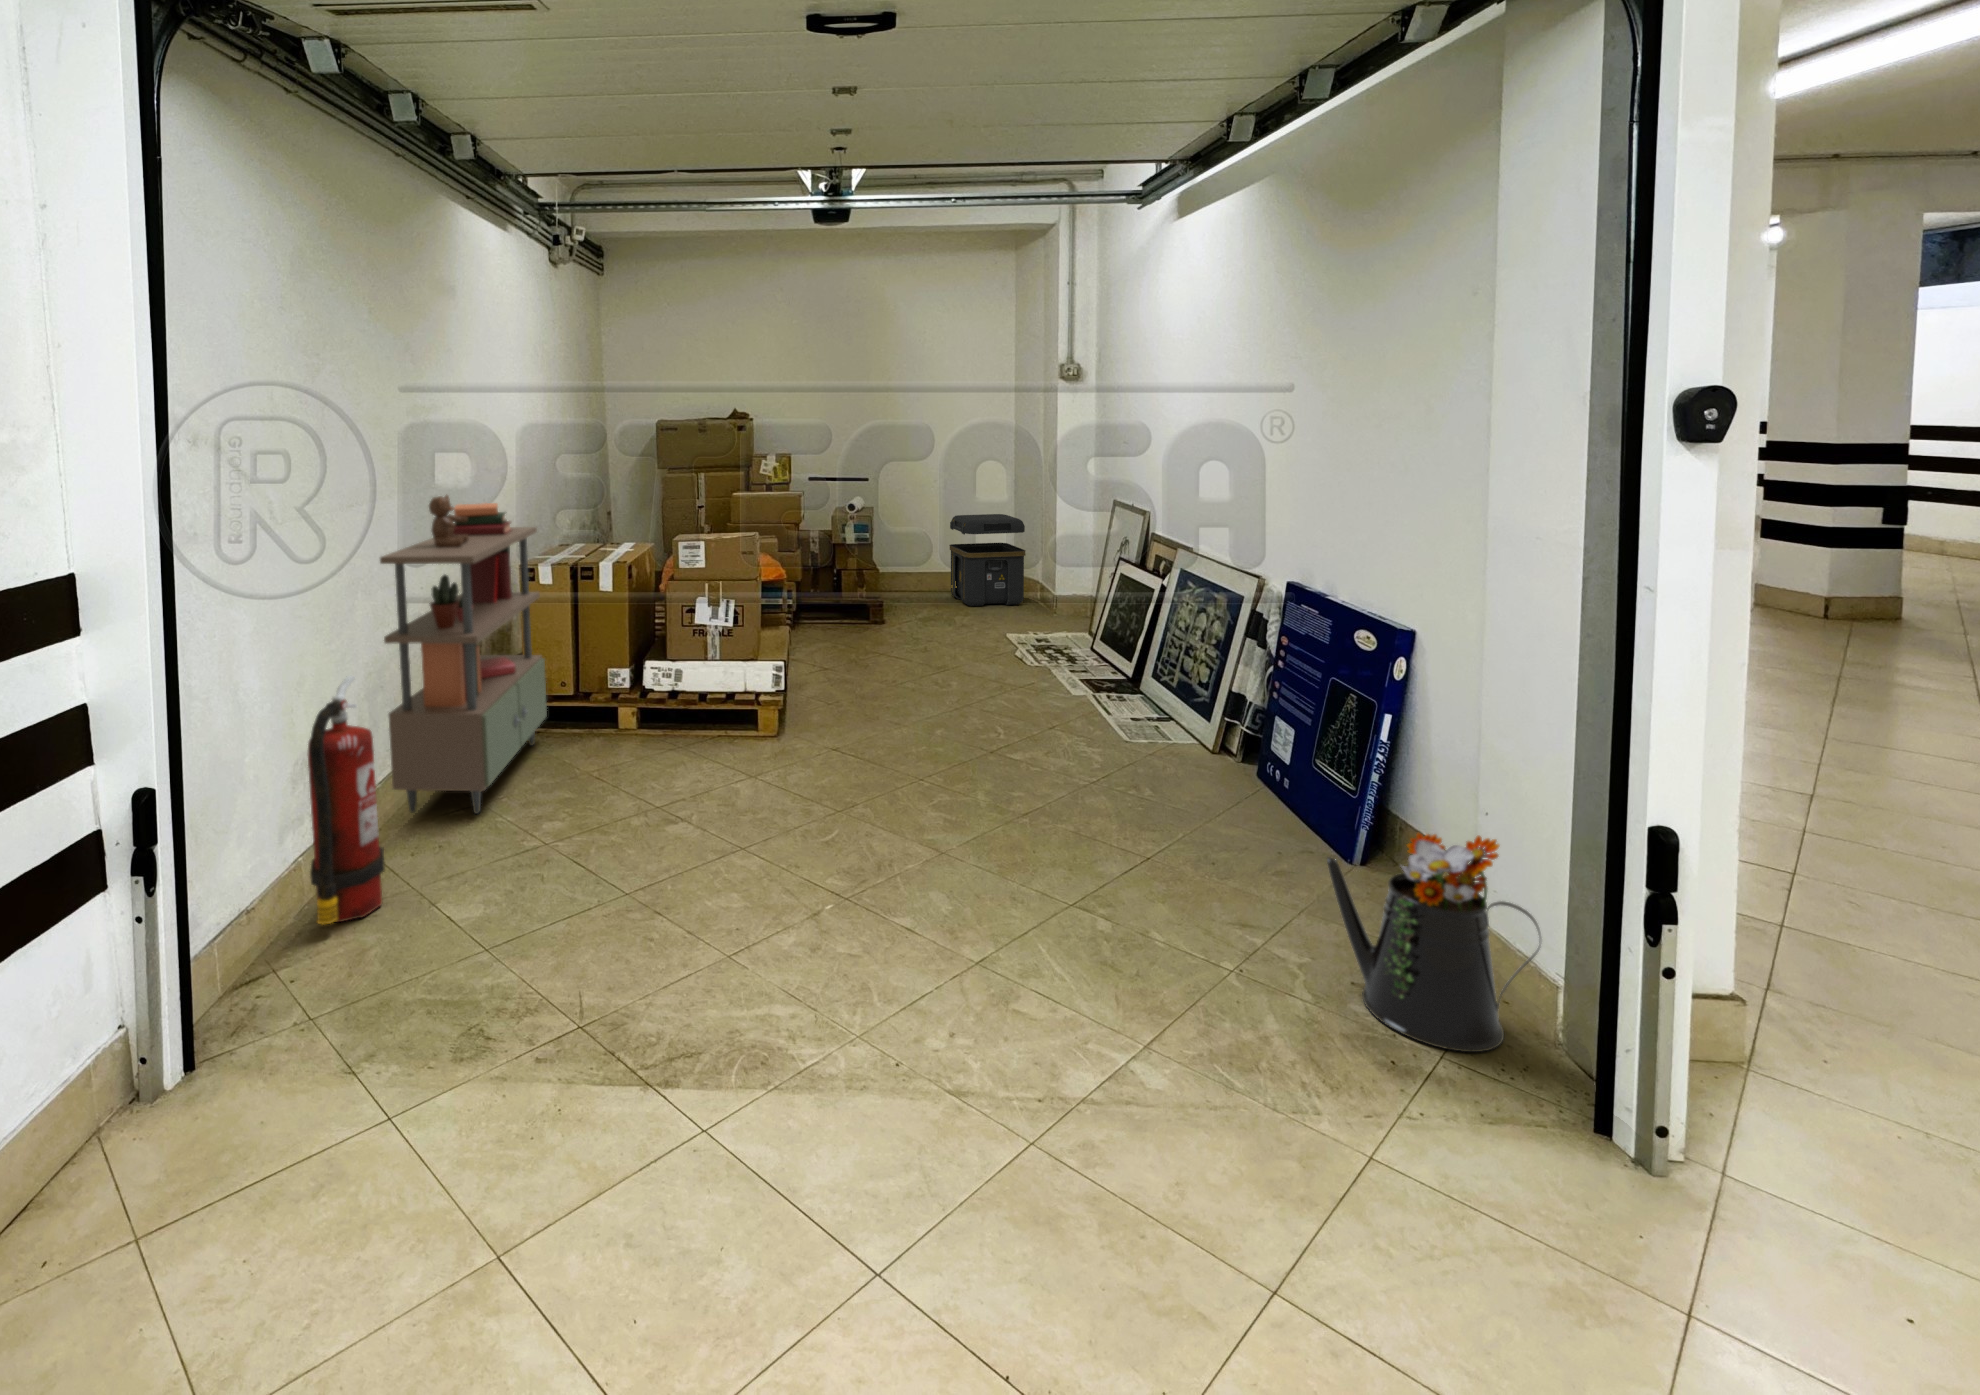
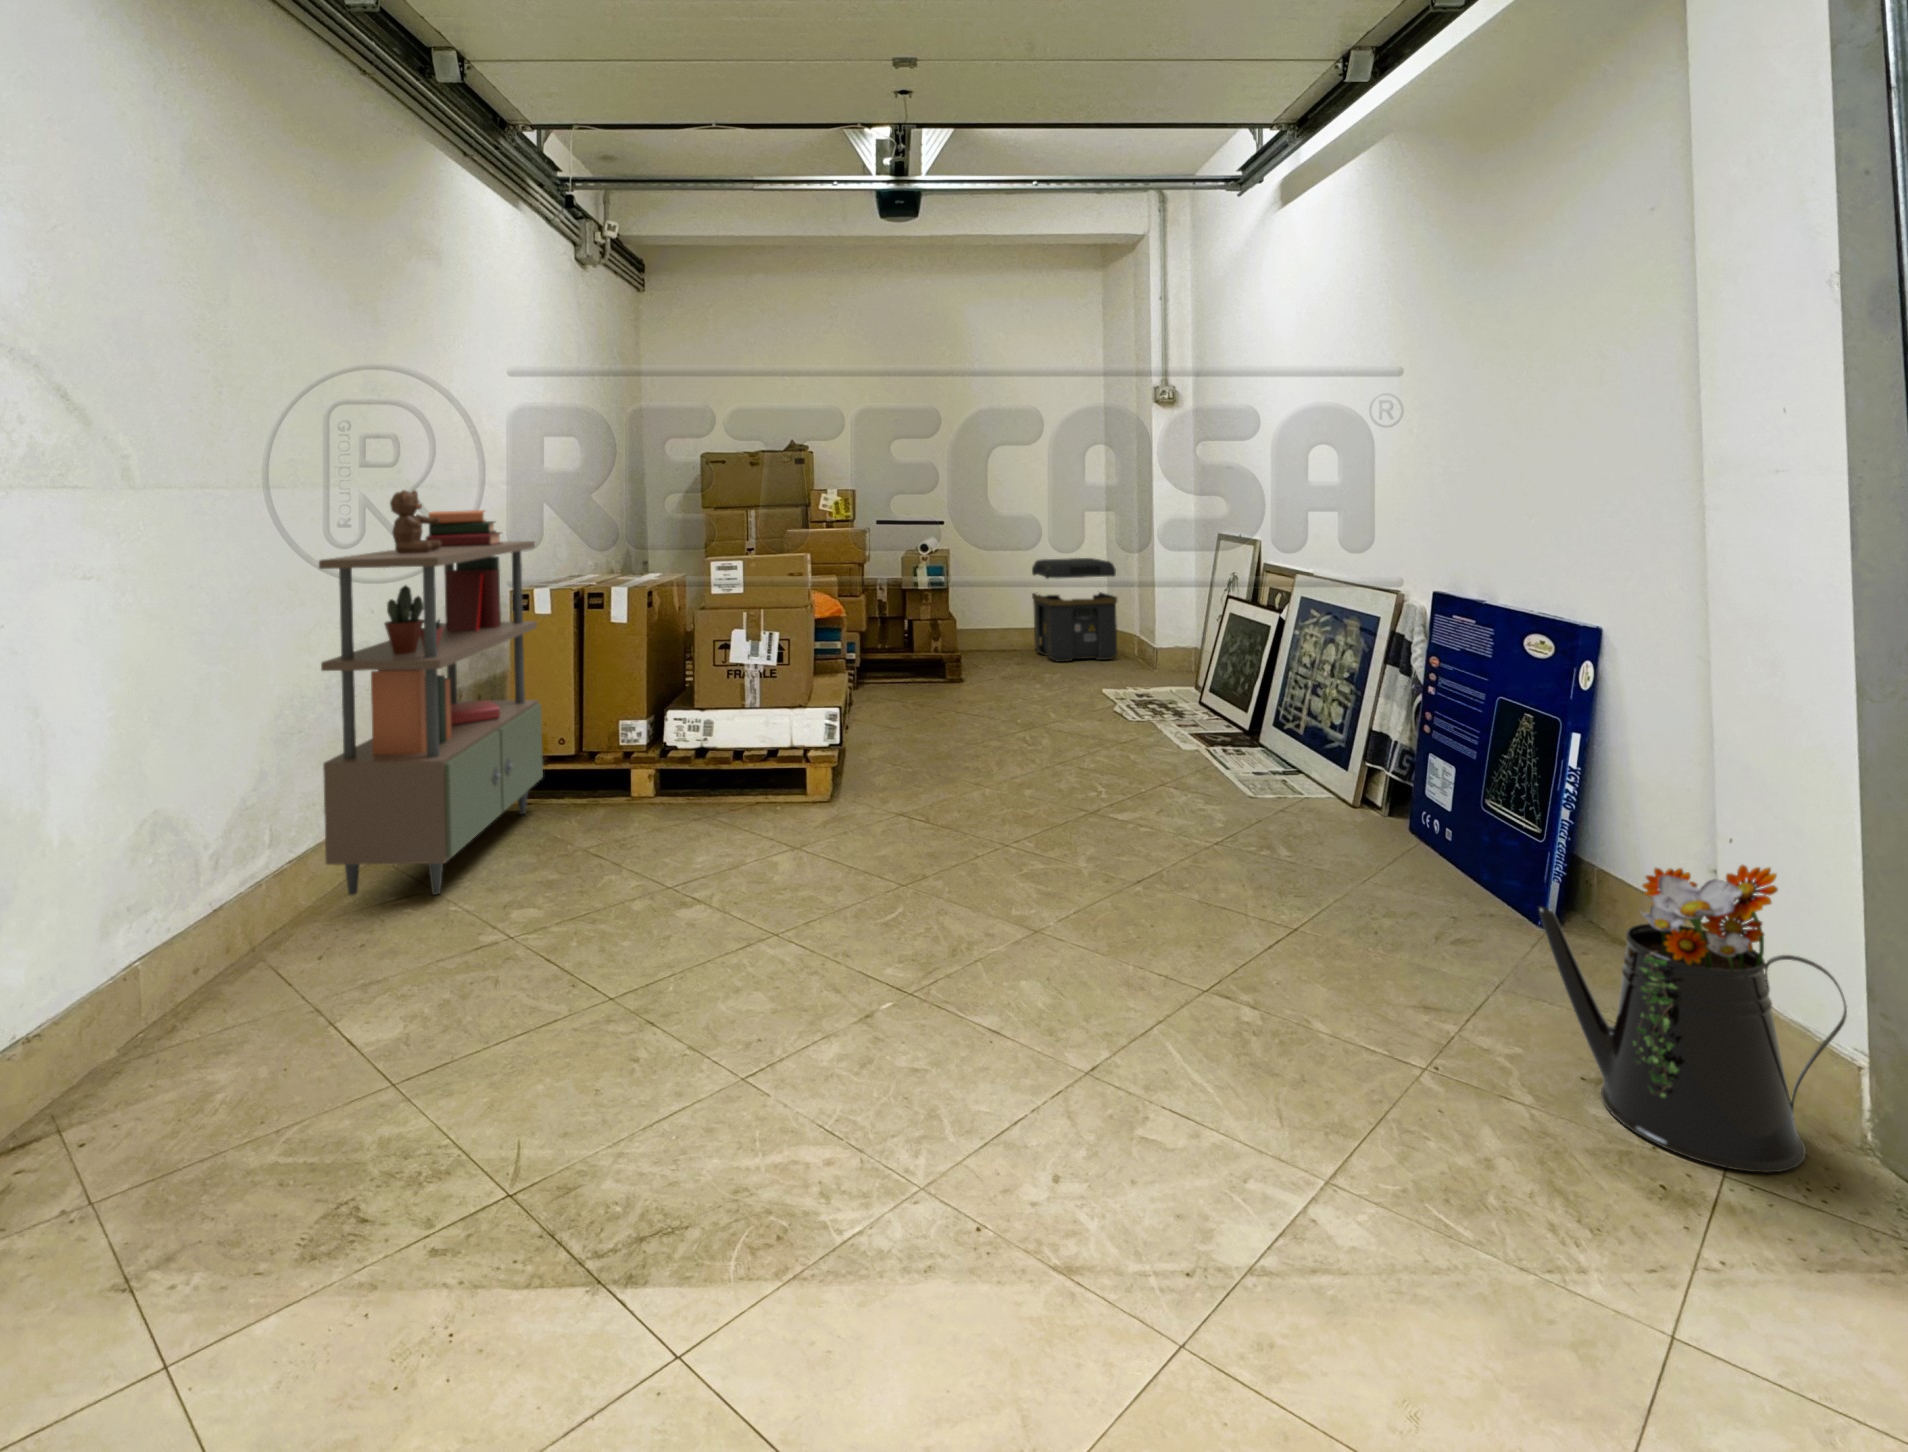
fire extinguisher: present [308,676,385,924] -> none [177,697,289,1040]

